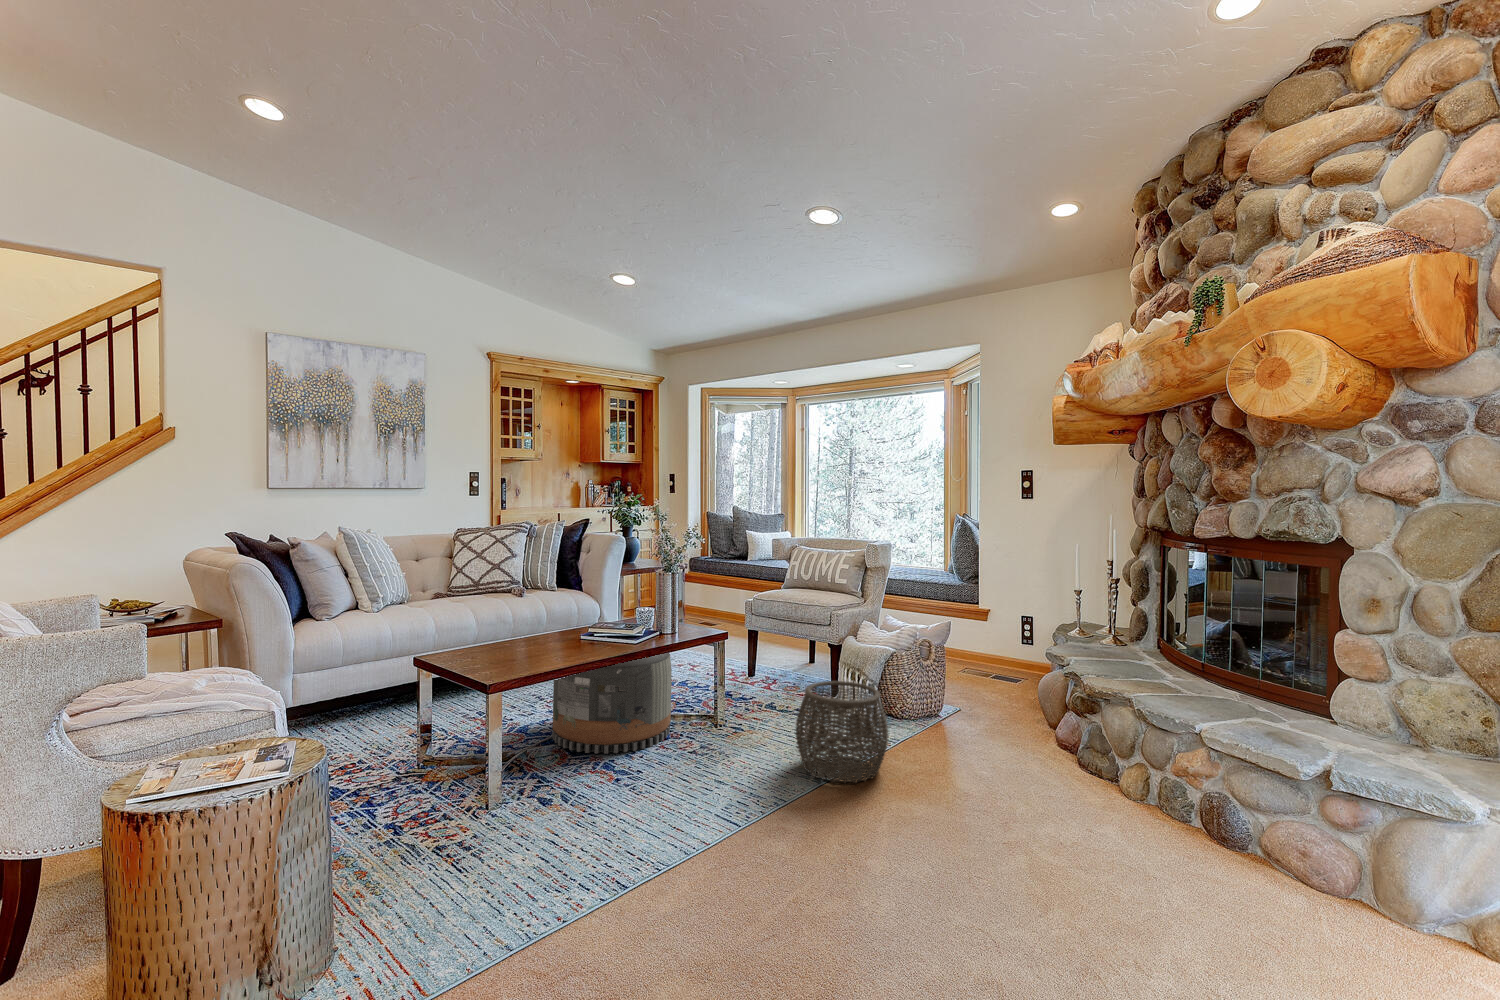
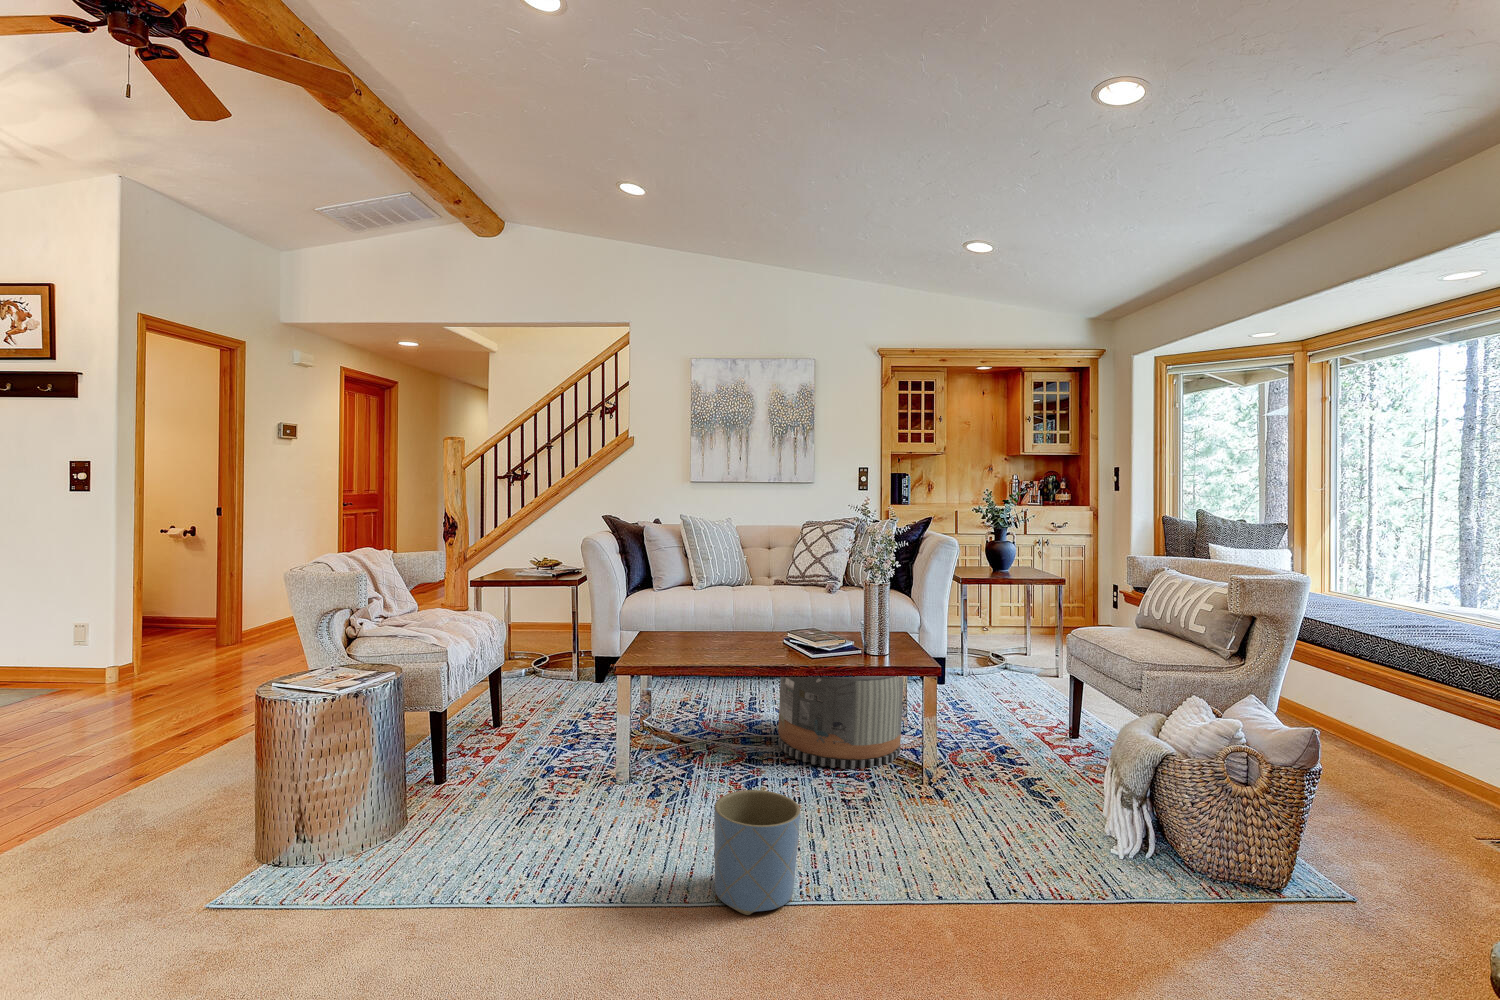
woven basket: present [795,681,889,783] -> none [950,743,1079,885]
planter: none [692,770,773,887] -> present [714,790,800,915]

